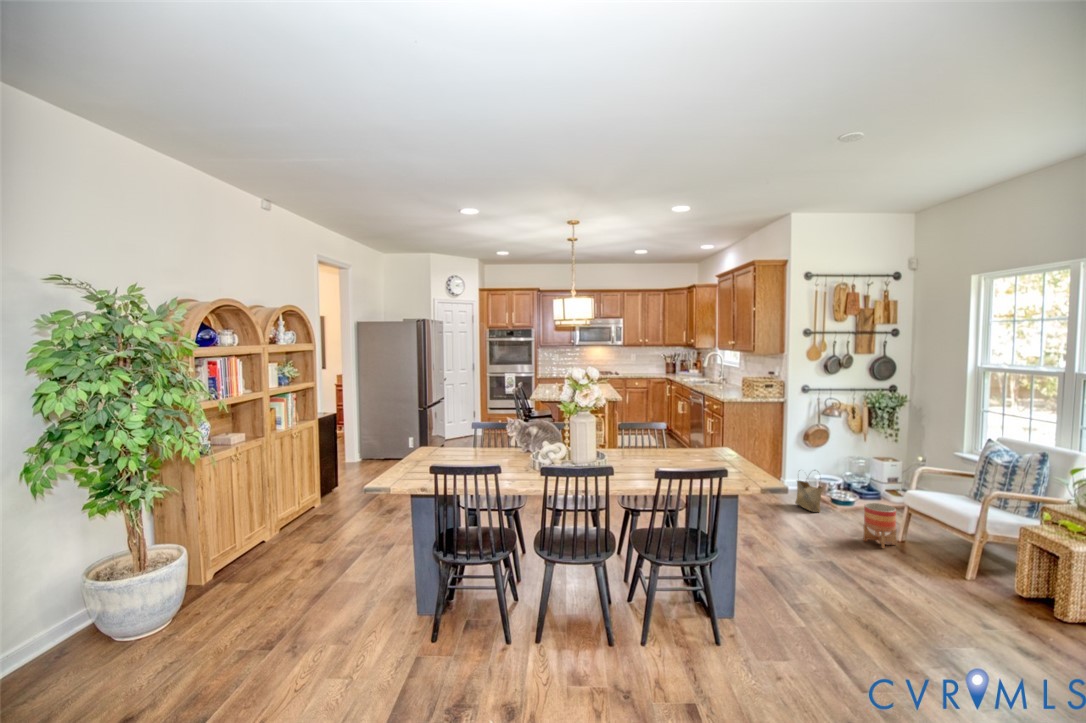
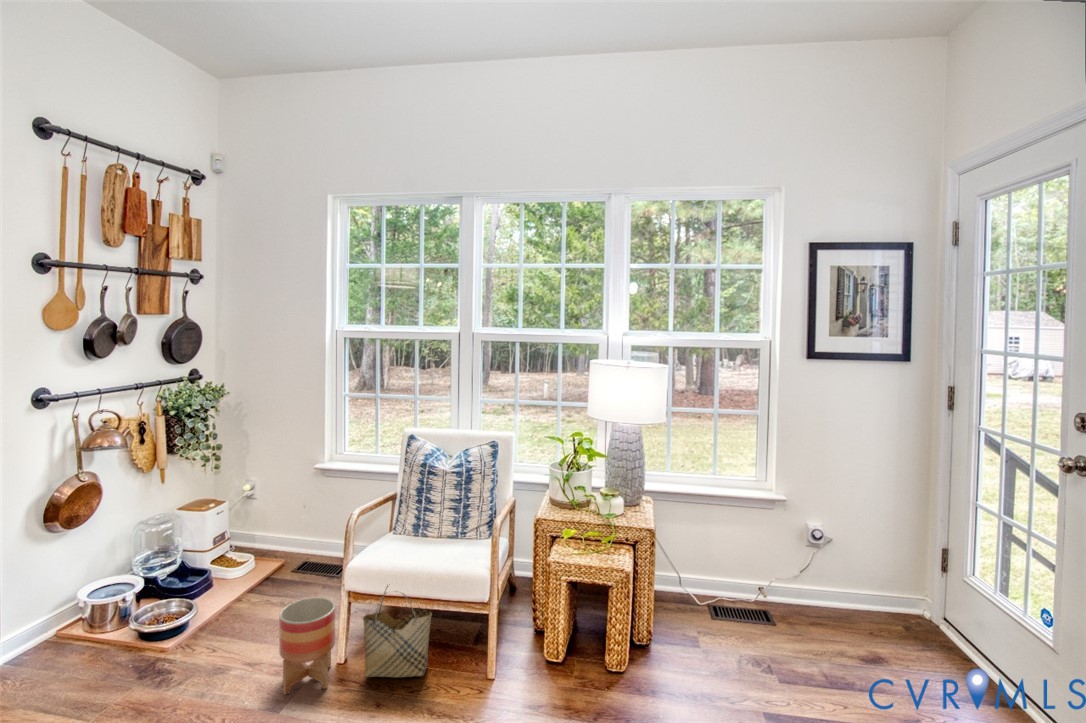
woven basket: present [795,480,822,512] -> present [363,584,432,677]

